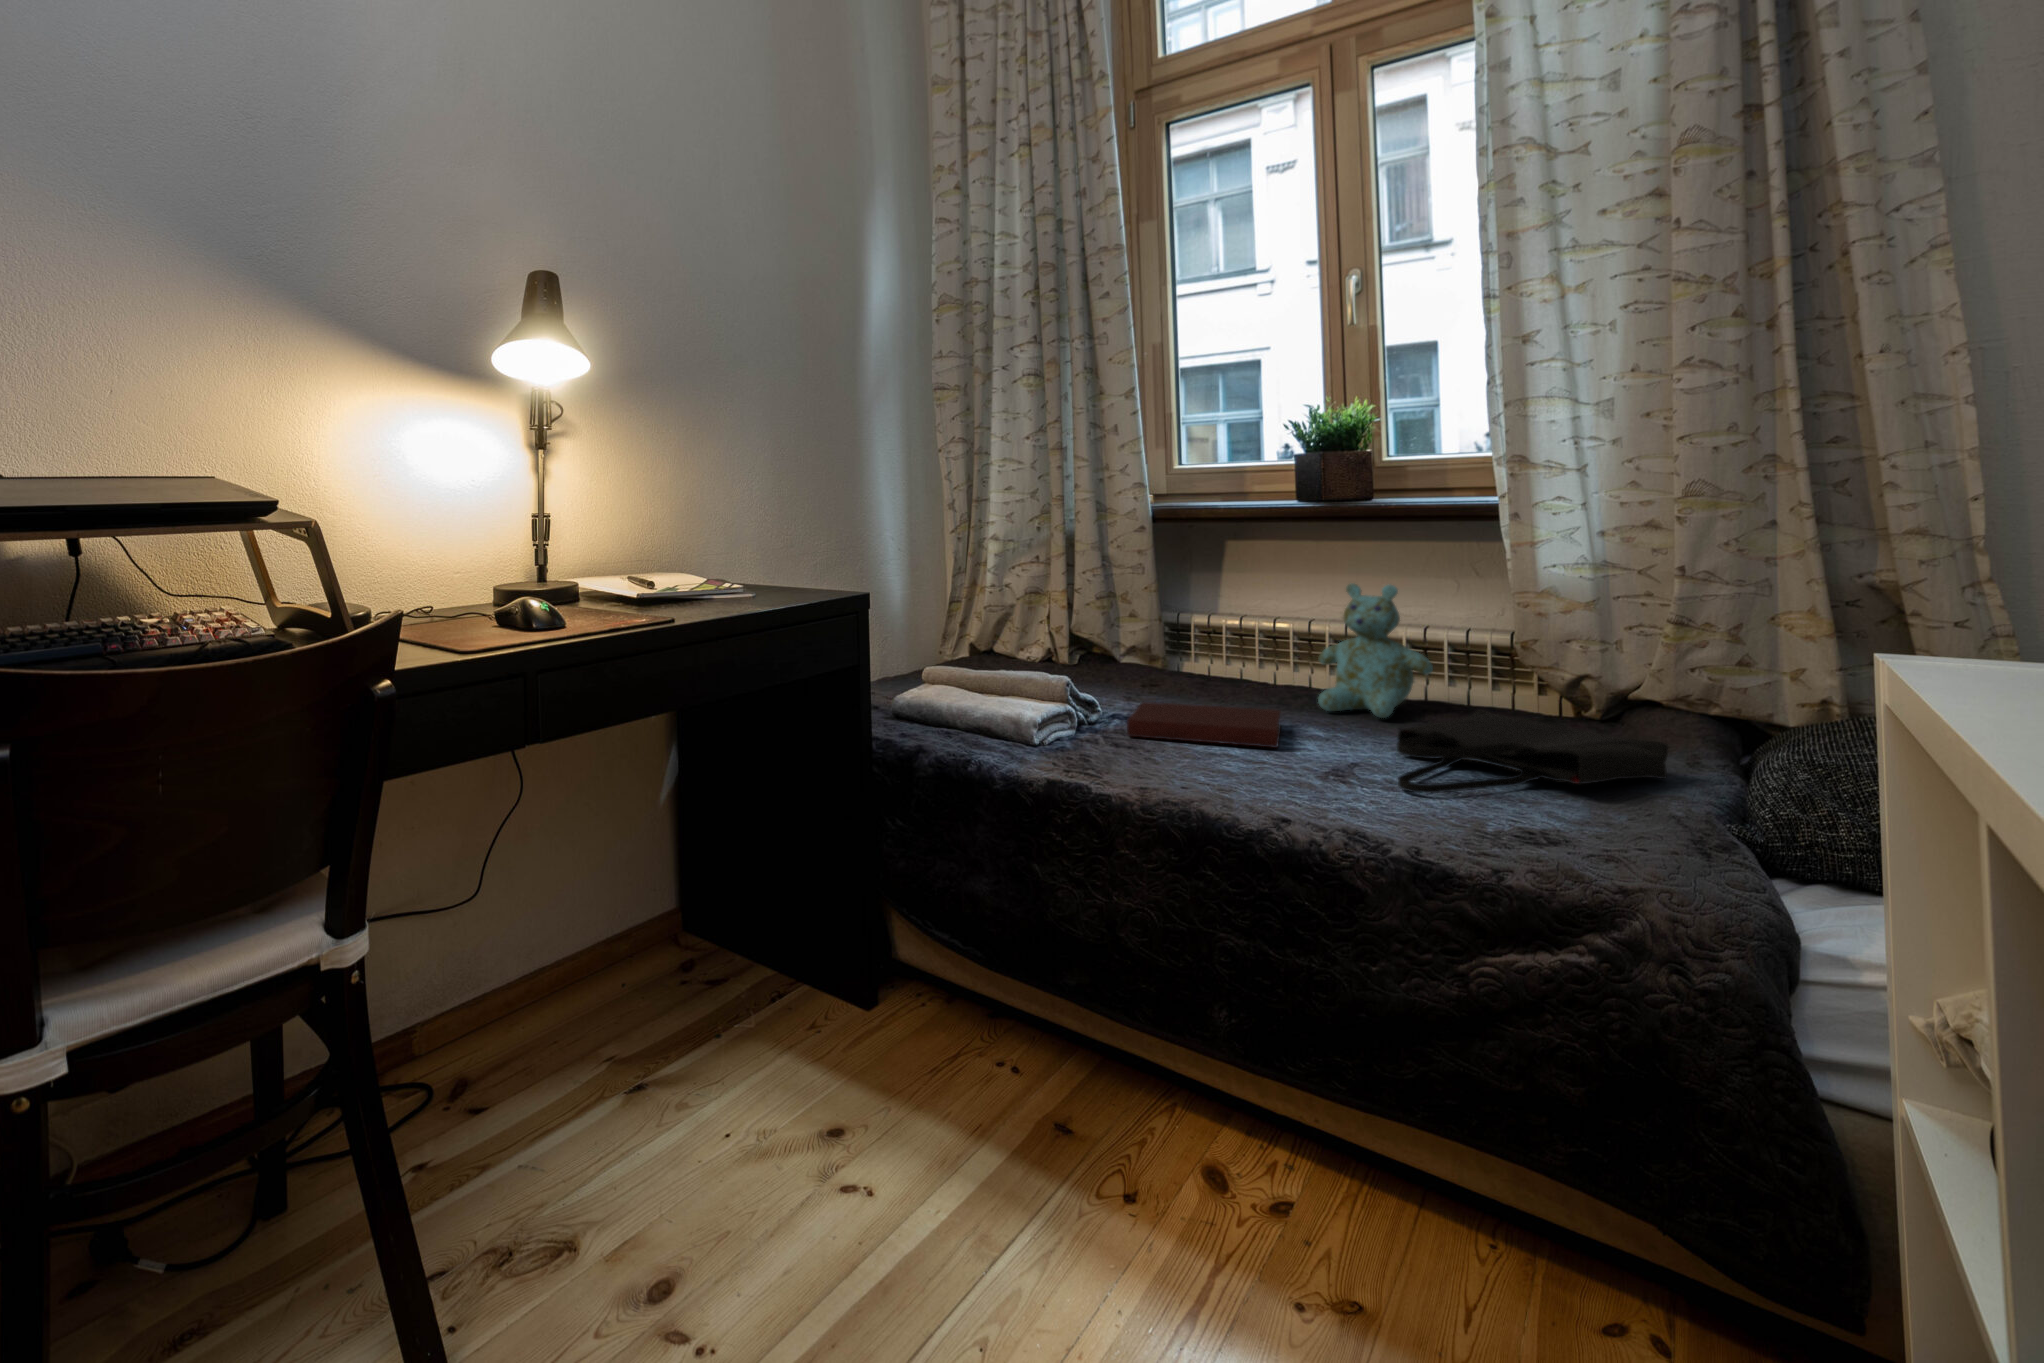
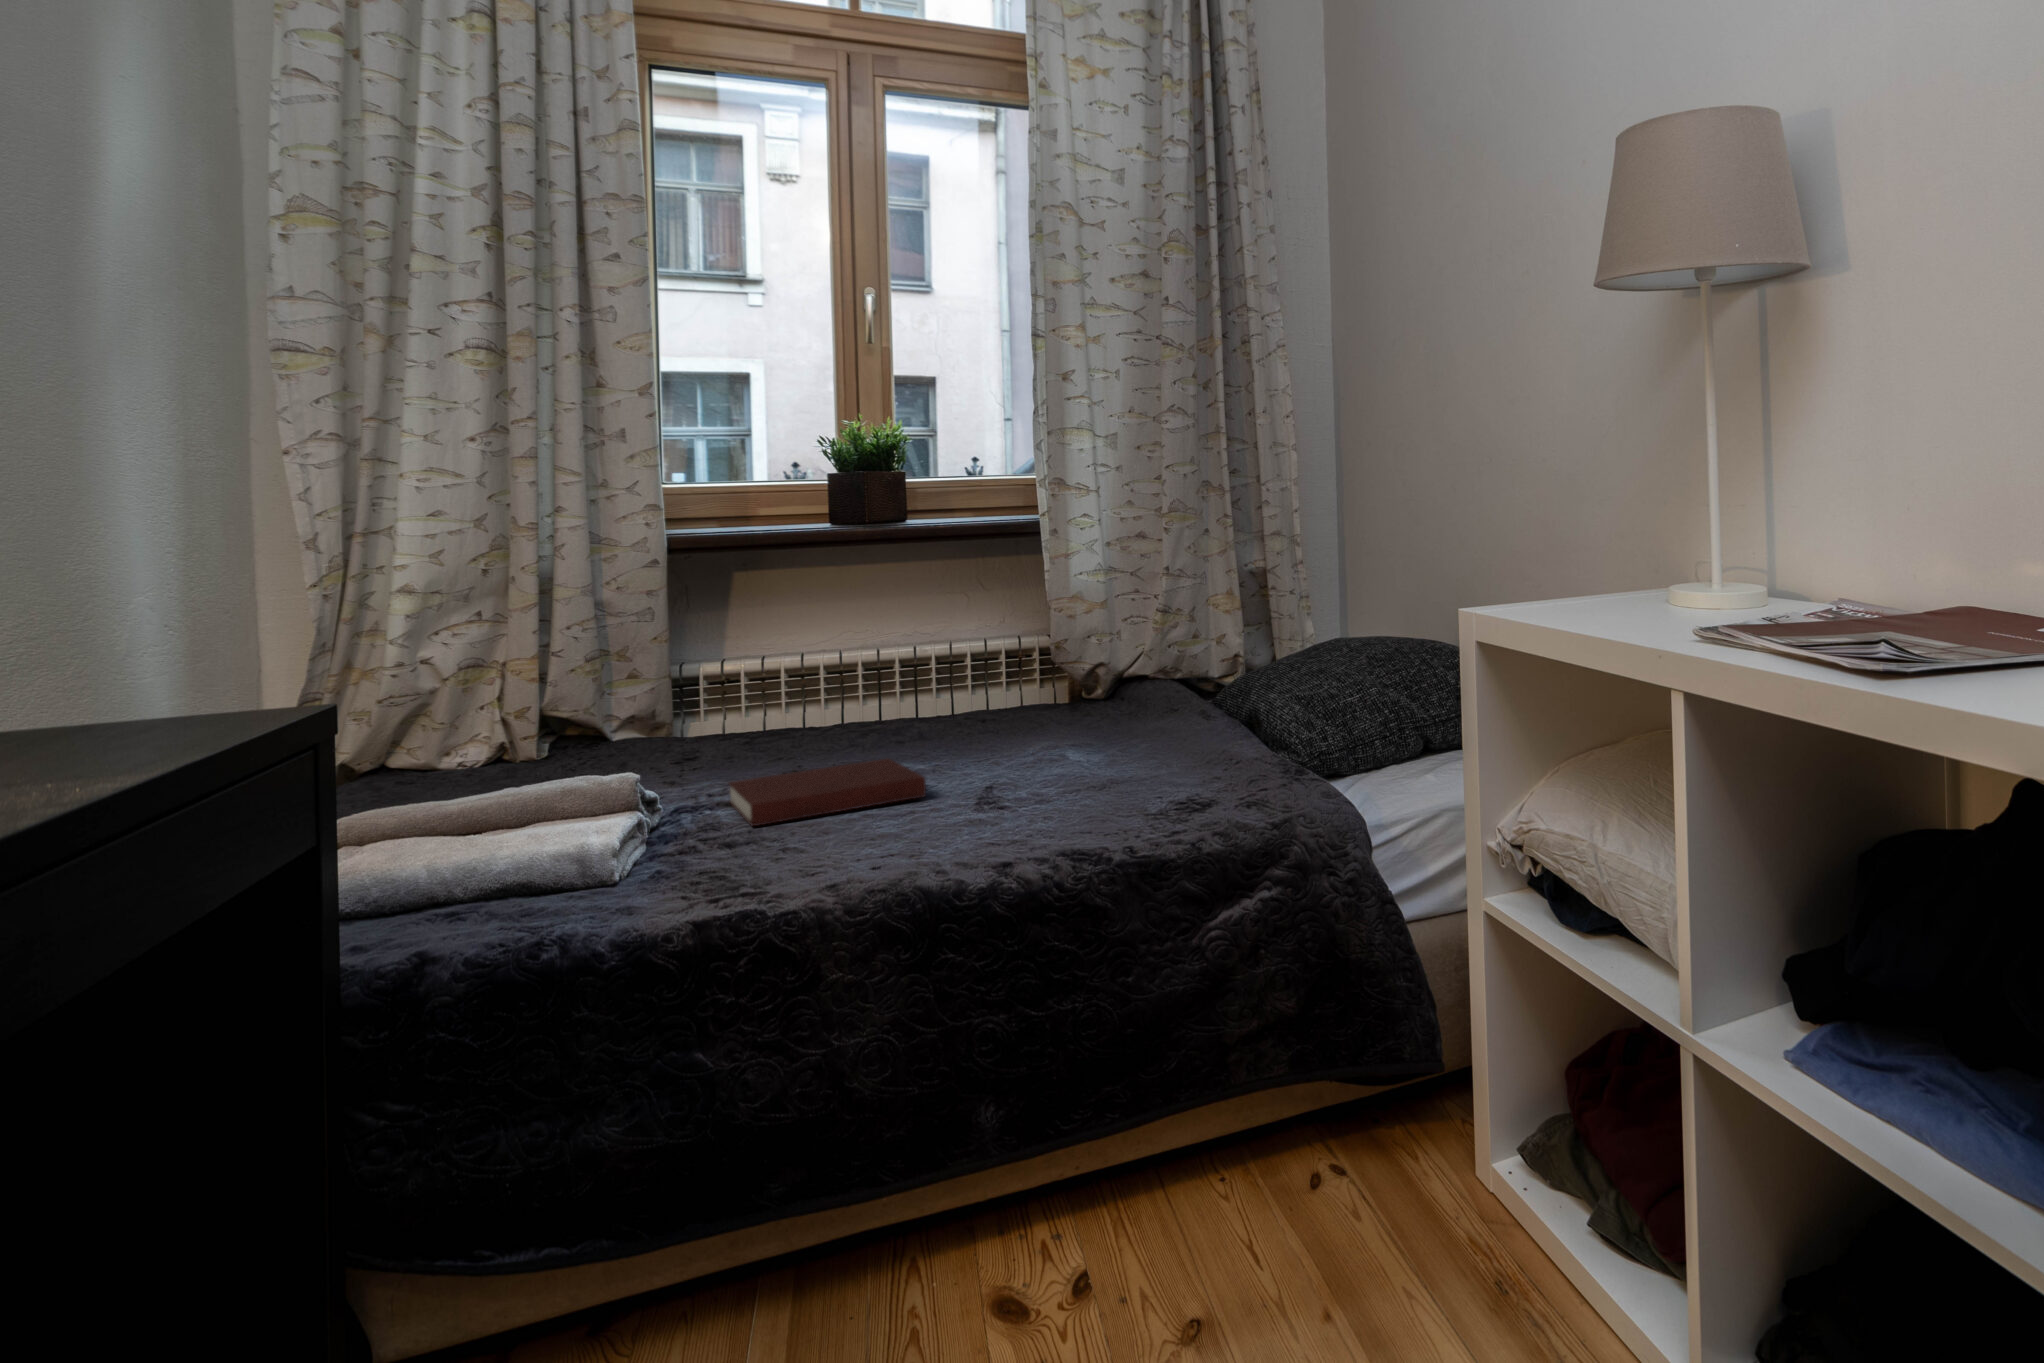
stuffed bear: present [1318,583,1433,718] -> none [883,613,994,752]
tote bag: present [1397,709,1668,793] -> none [1023,721,1201,804]

